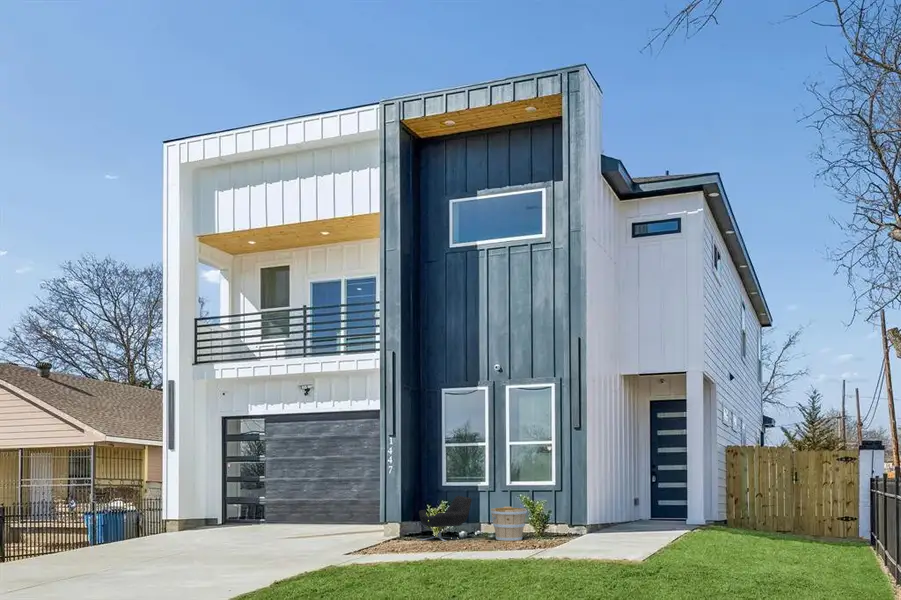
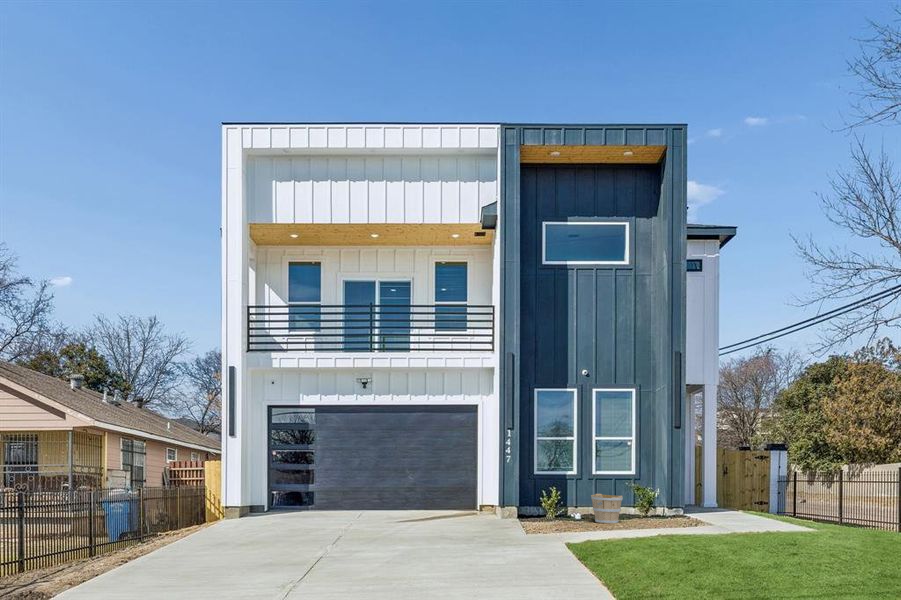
lounge chair: present [419,496,472,541] -> none [523,484,574,525]

